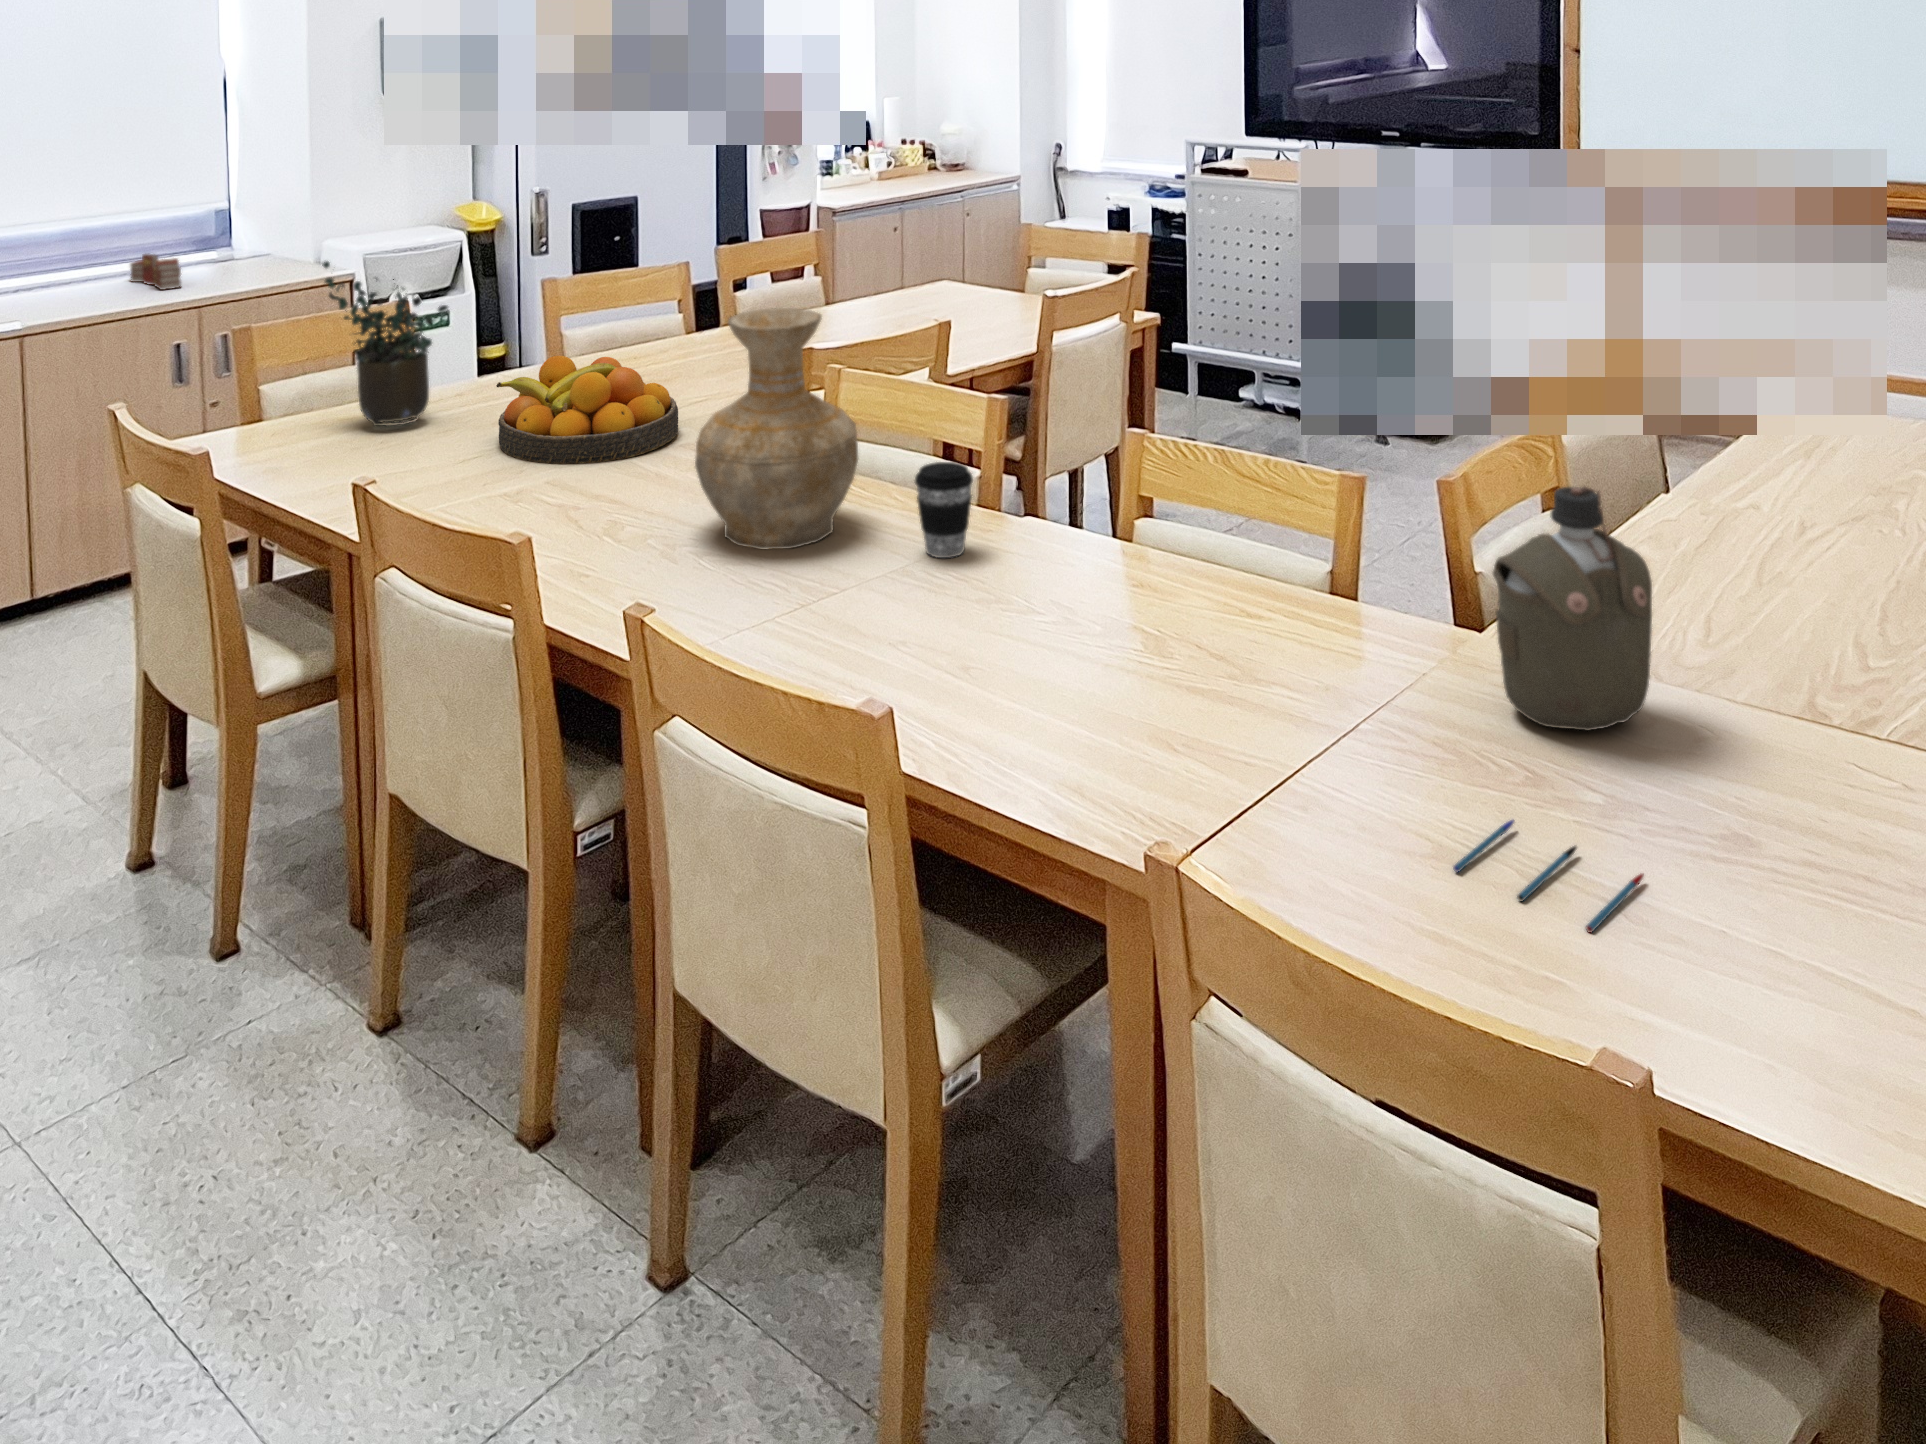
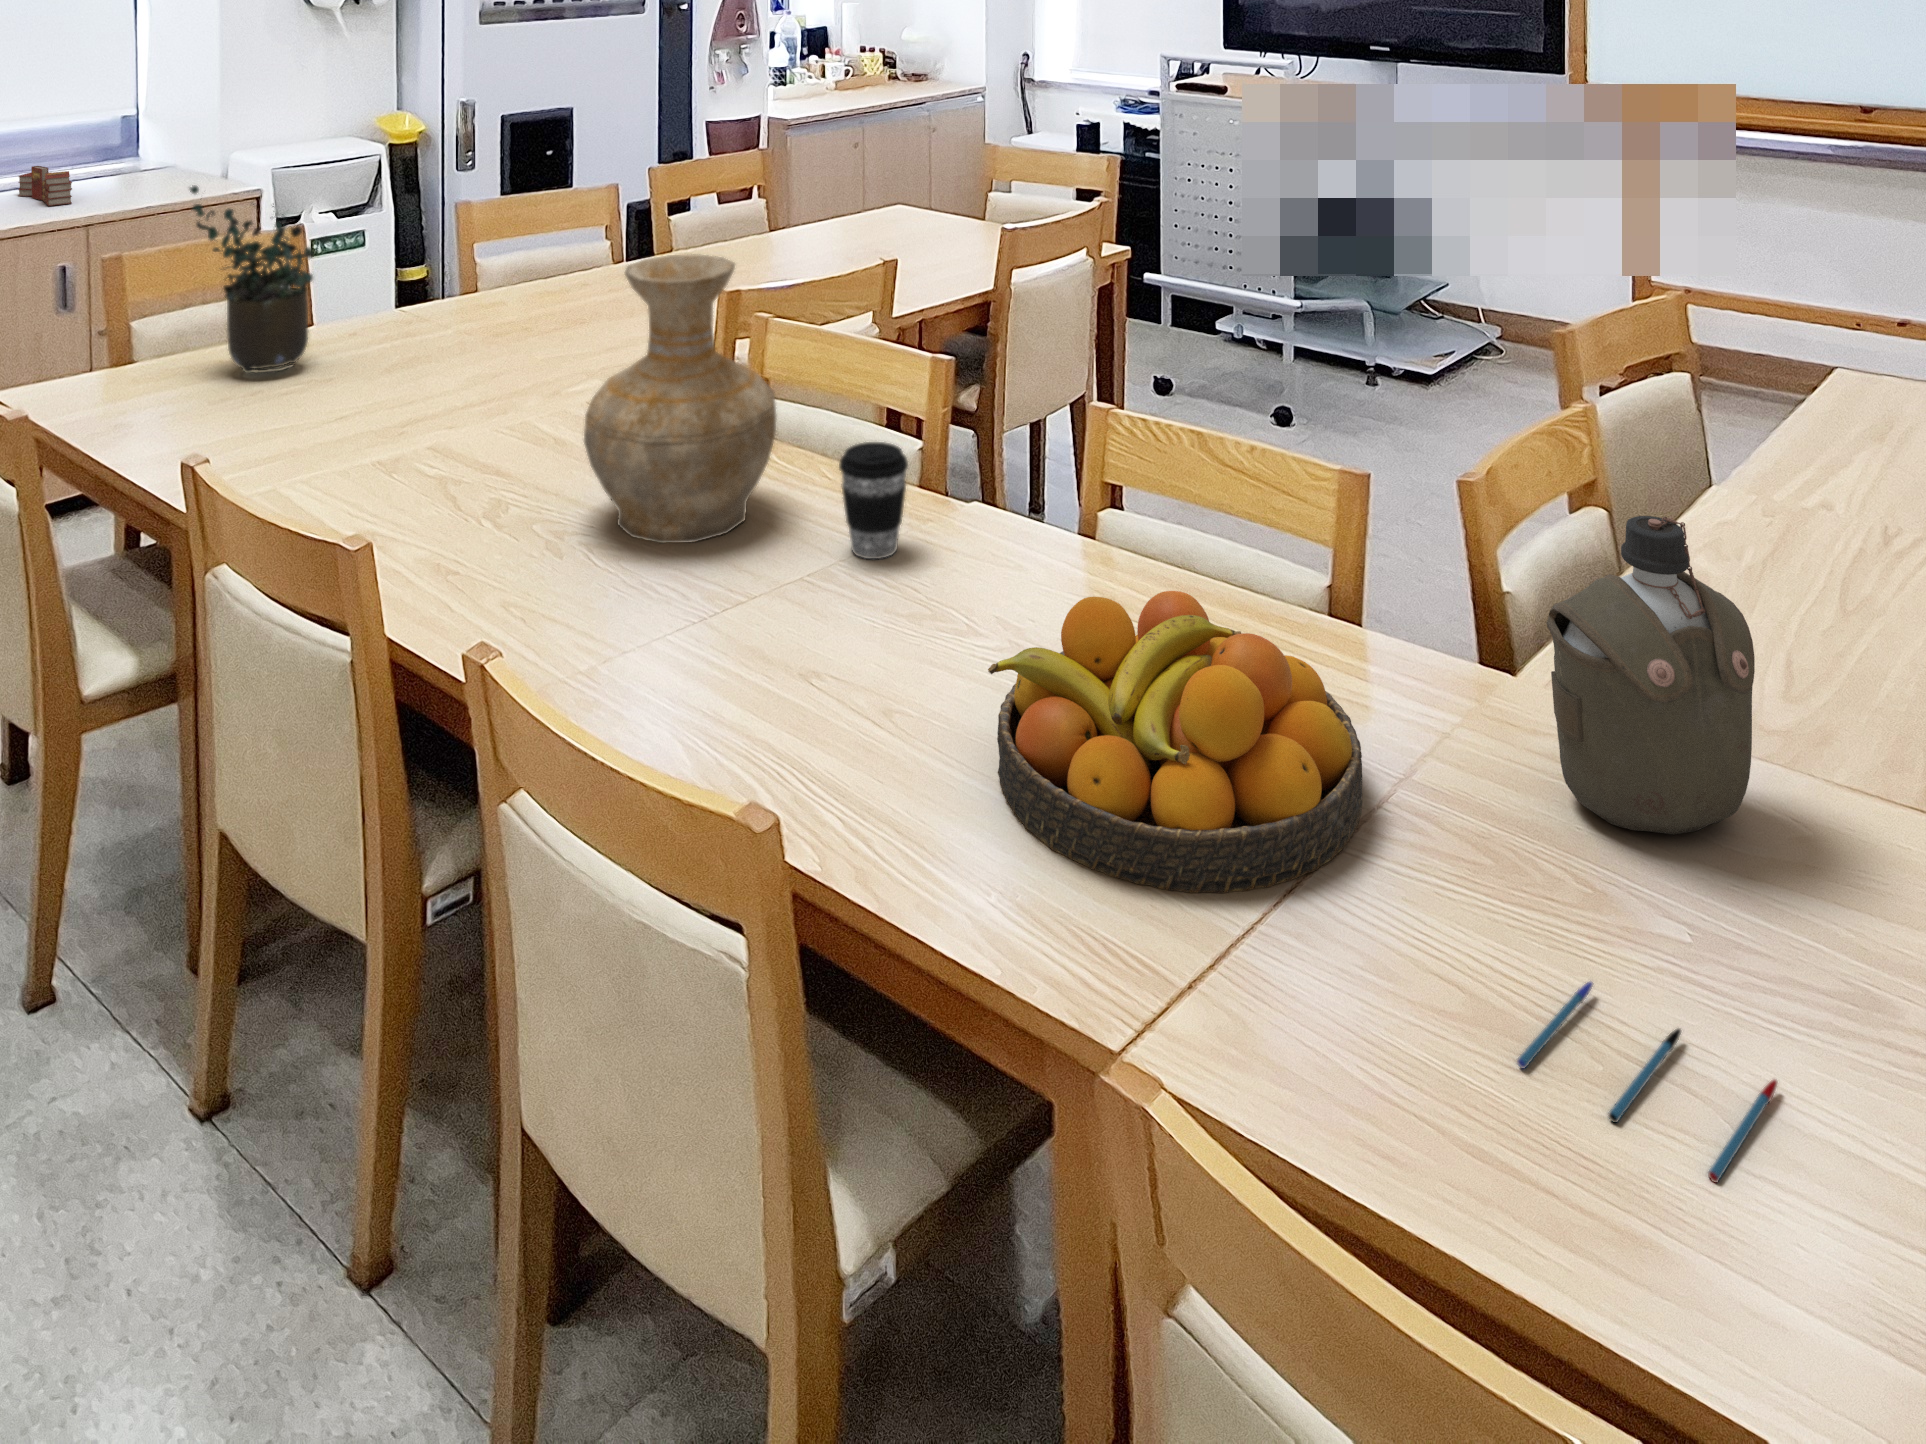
fruit bowl: present [496,356,678,464] -> present [988,591,1362,893]

